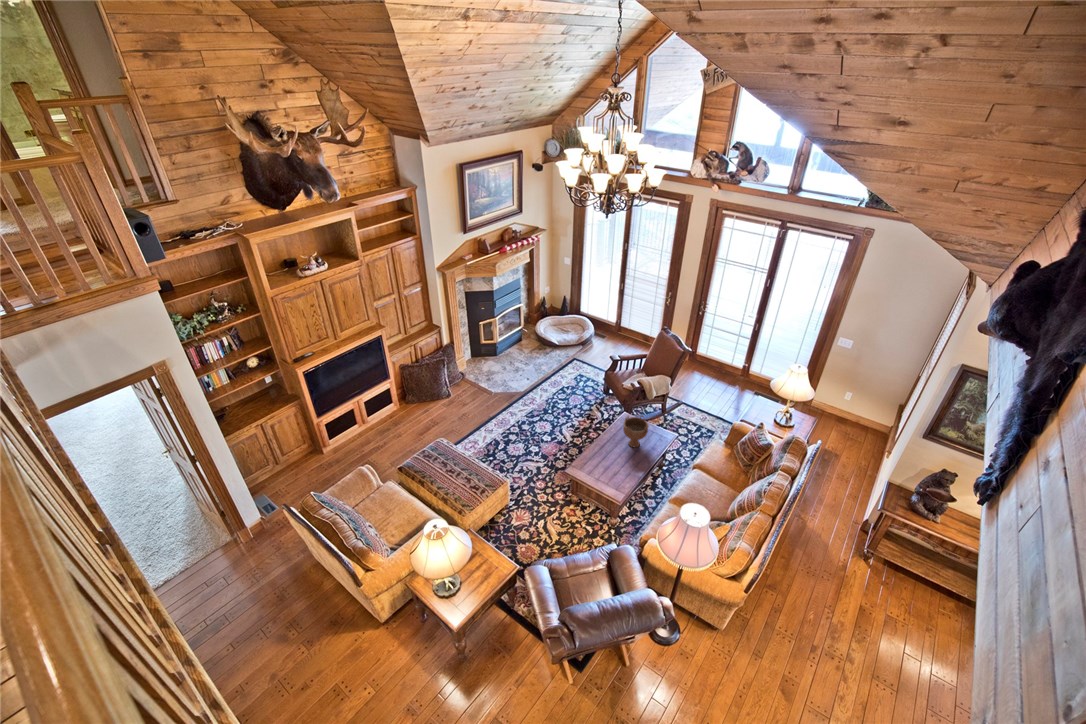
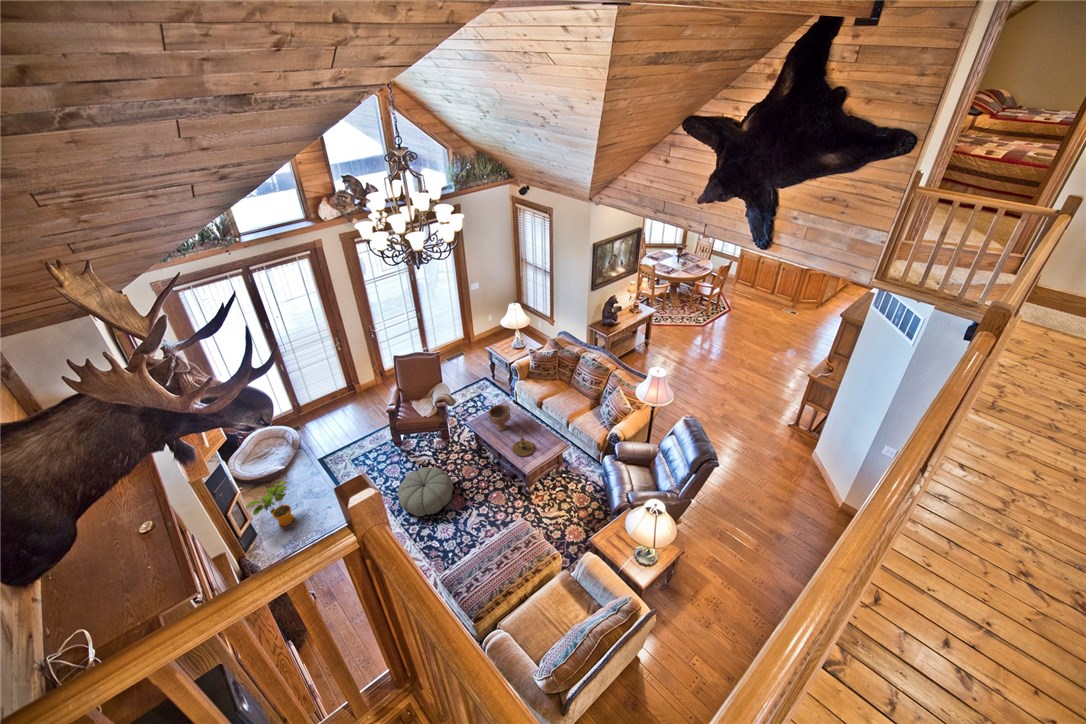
house plant: none [496,331,525,366] -> present [246,481,294,526]
pouf: none [524,401,575,442] -> present [398,467,453,516]
candle holder: none [595,445,620,475] -> present [512,430,534,456]

